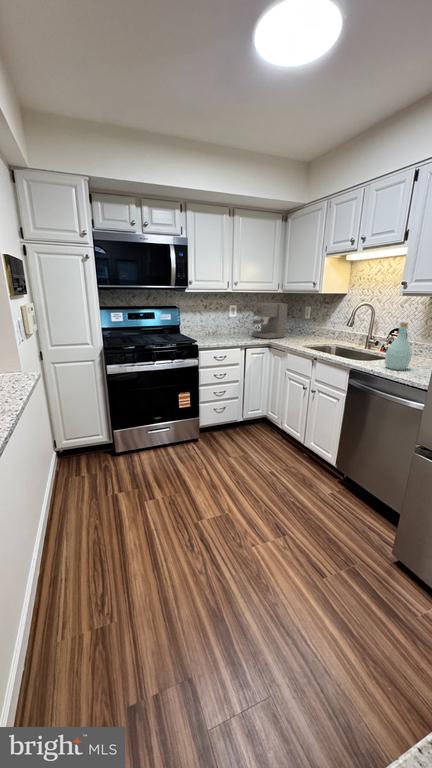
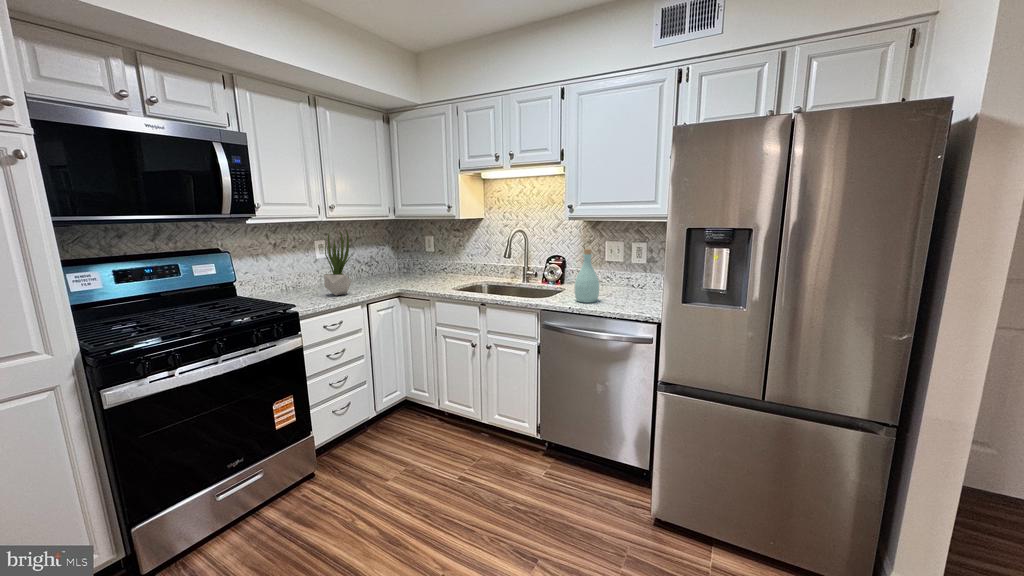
potted plant: none [224,298,242,340] -> present [323,230,351,295]
coffee maker: present [252,303,288,339] -> none [359,234,411,286]

